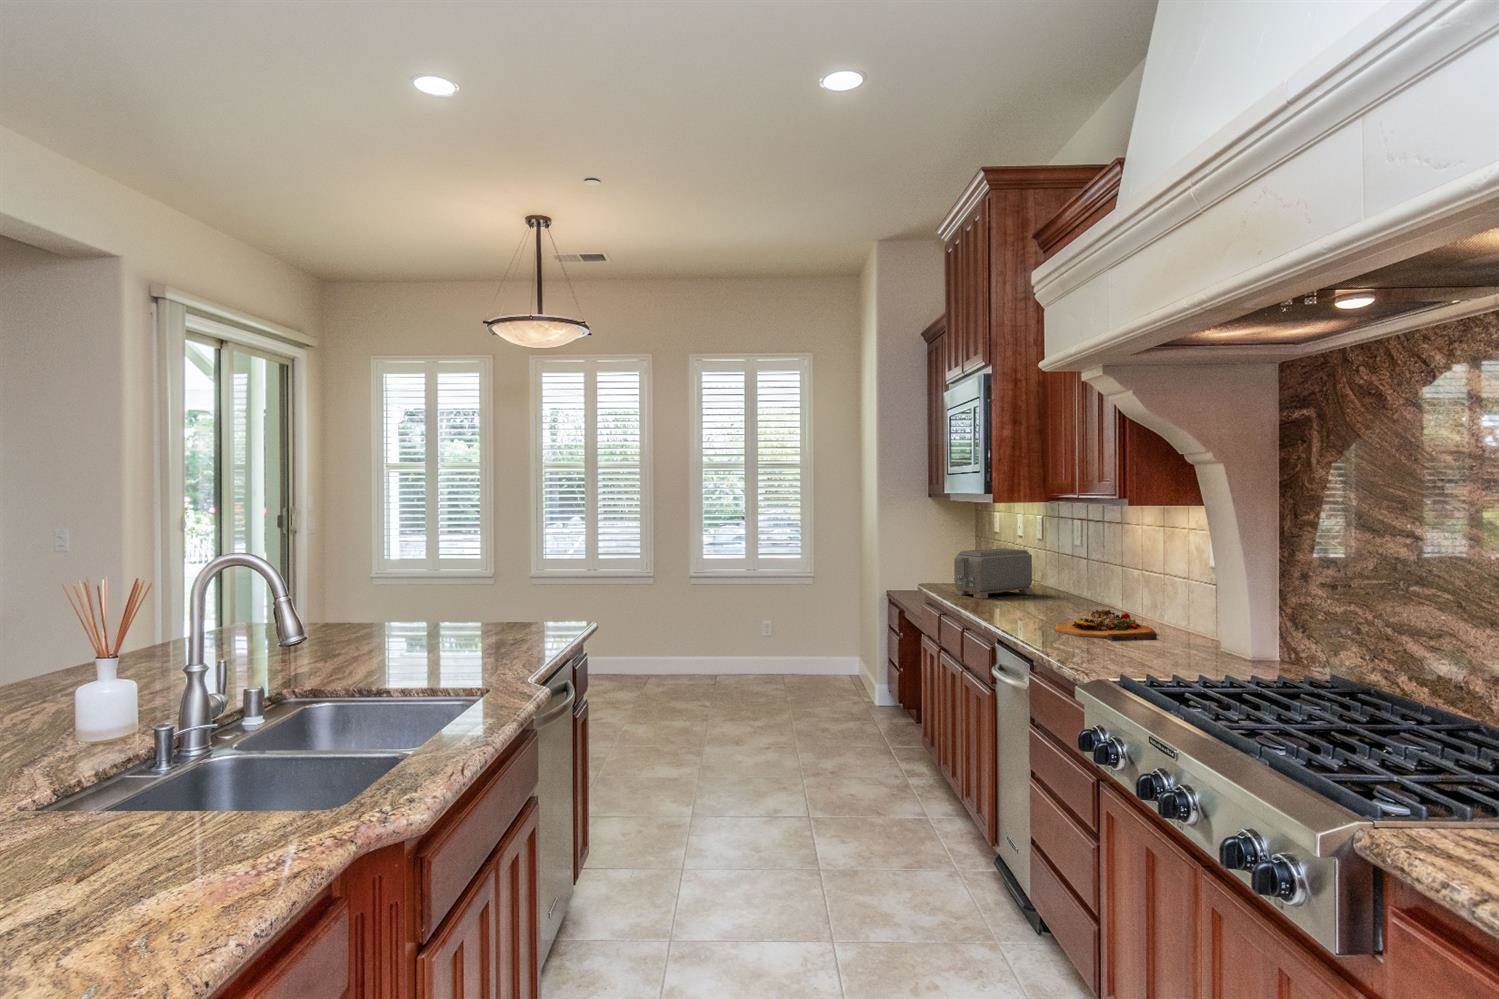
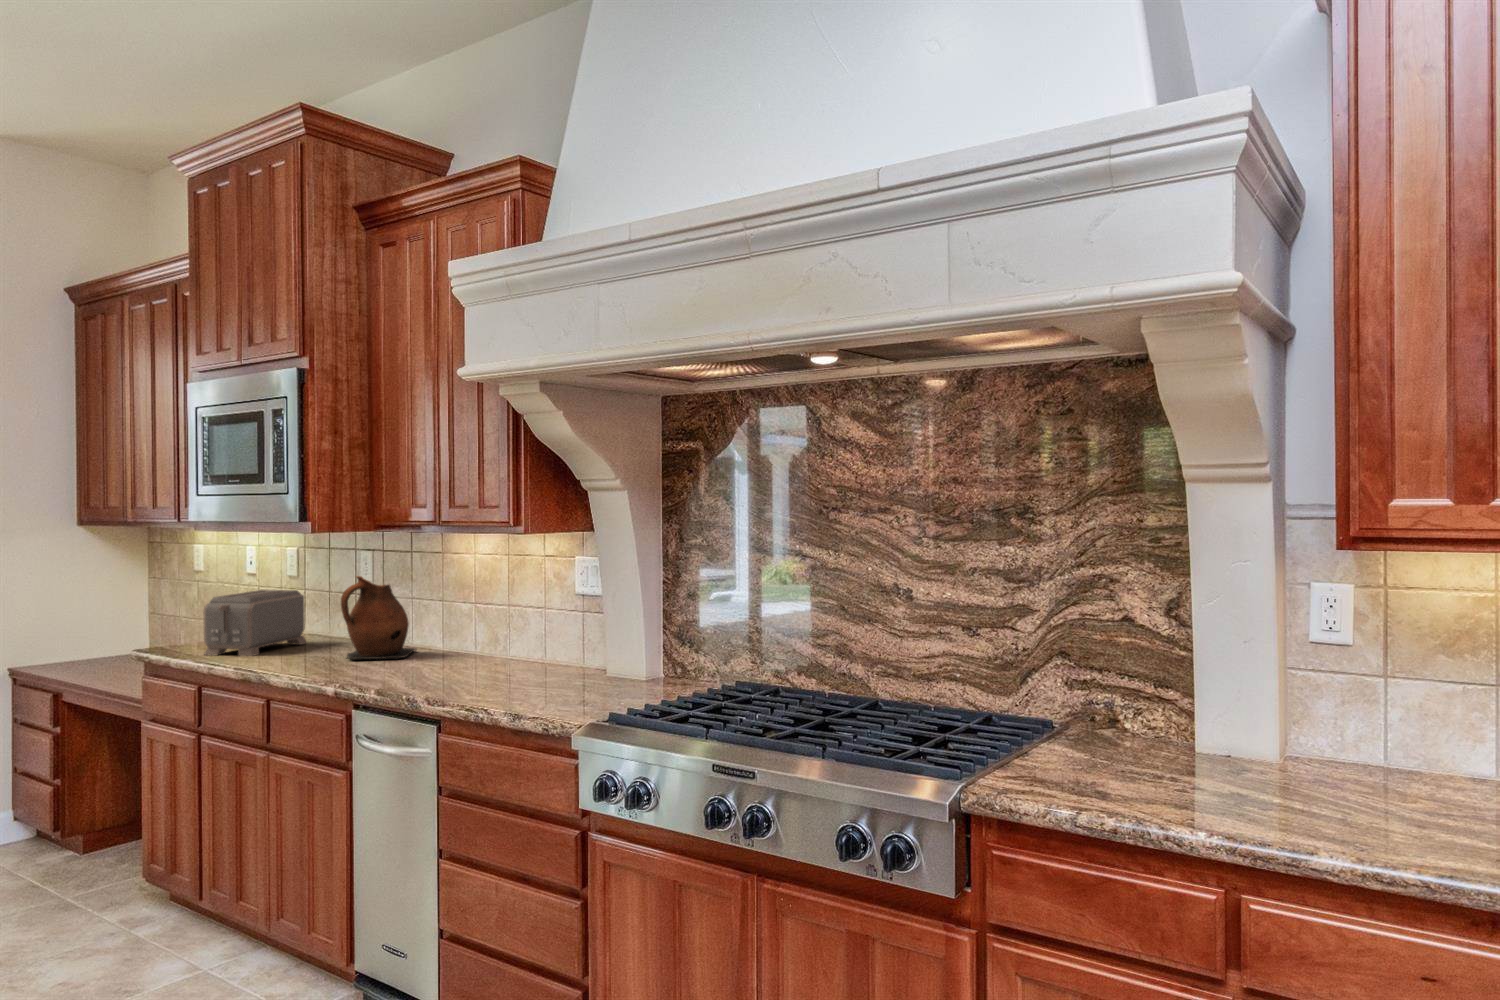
ceramic pitcher: none [1030,540,1100,614] -> present [341,576,416,659]
cutting board: present [1055,610,1157,641] -> none [419,648,537,683]

